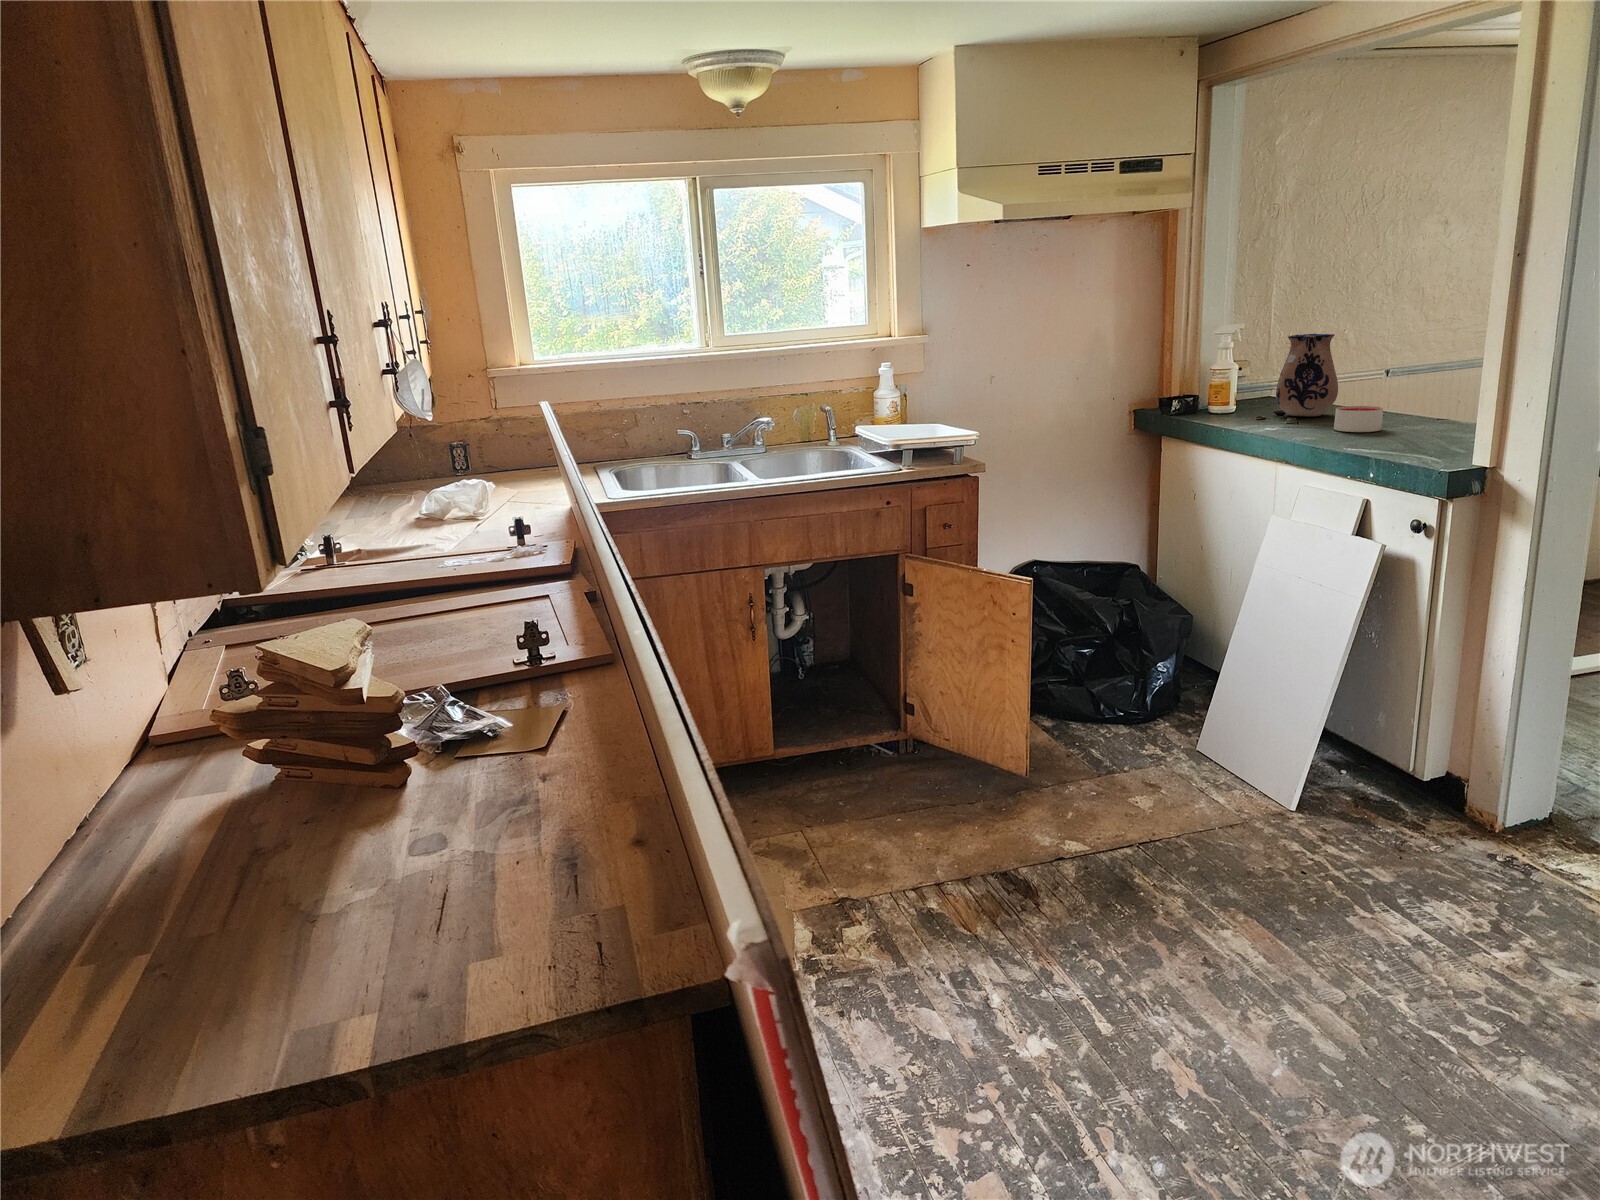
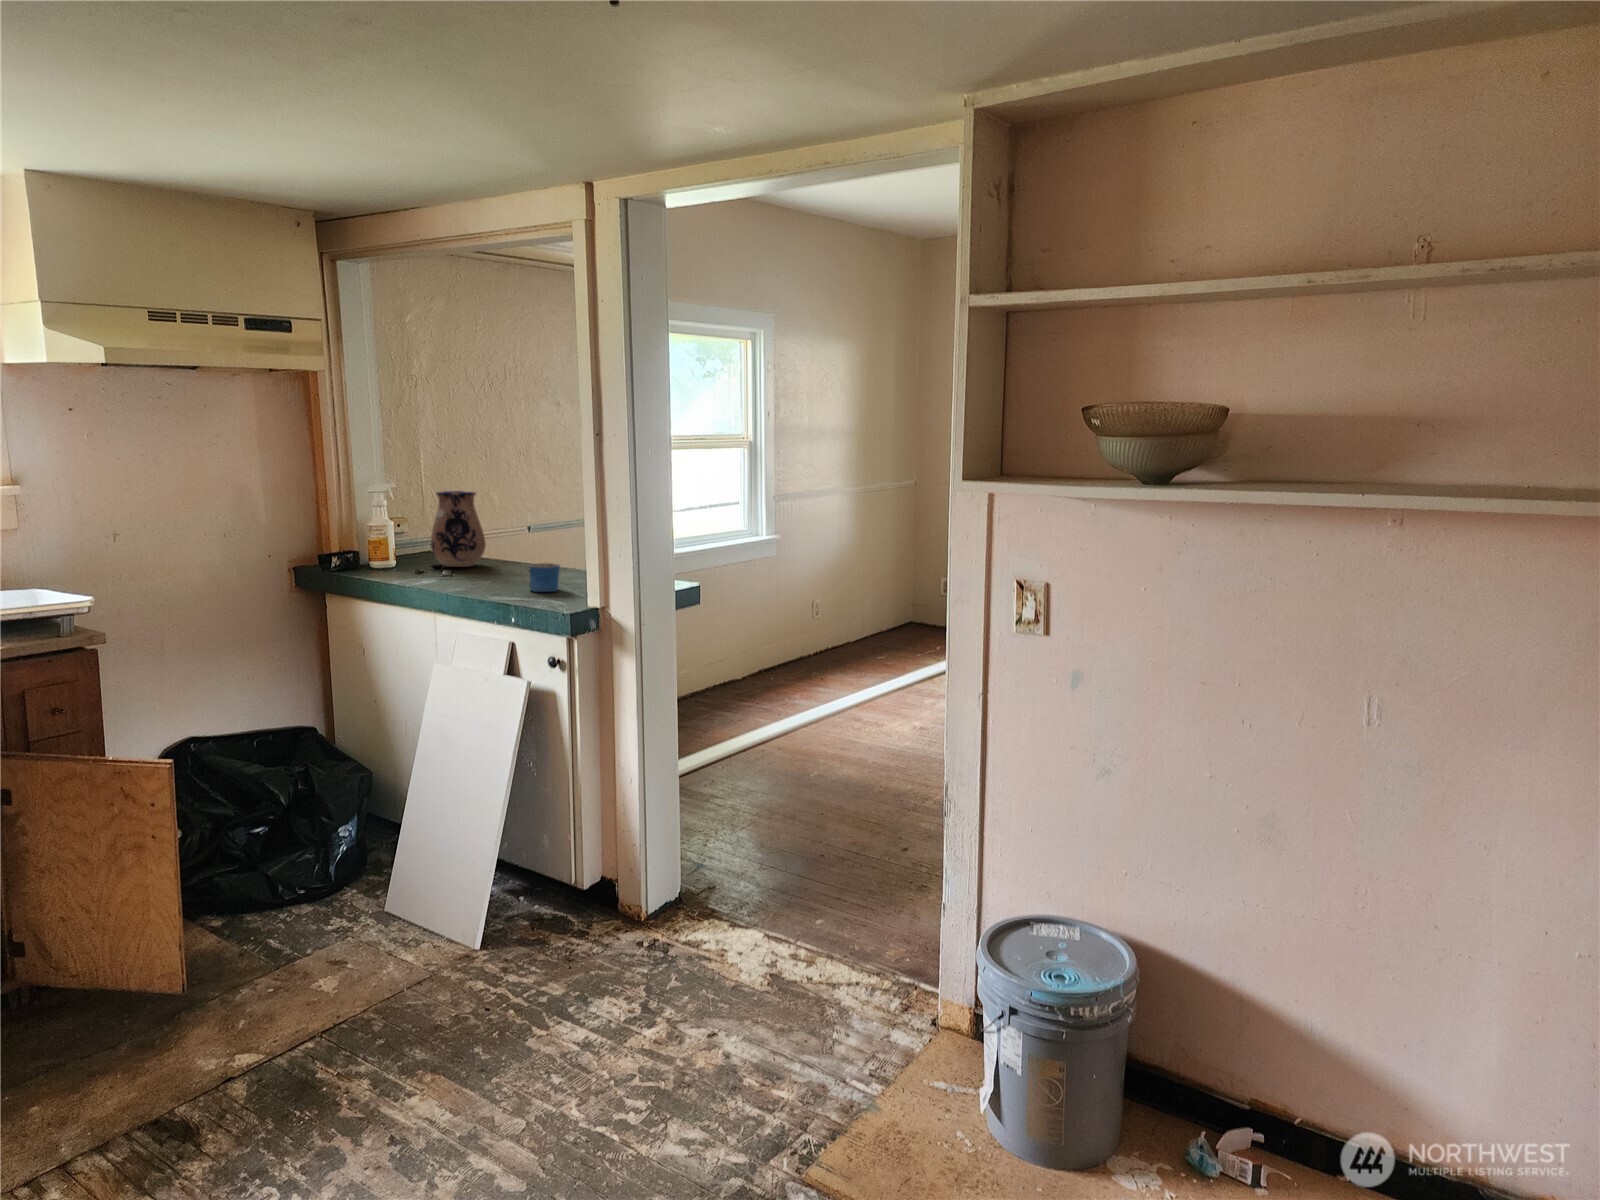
candle: present [1334,406,1383,432] -> none [482,558,522,582]
mug: none [1383,411,1437,444] -> present [529,563,560,592]

